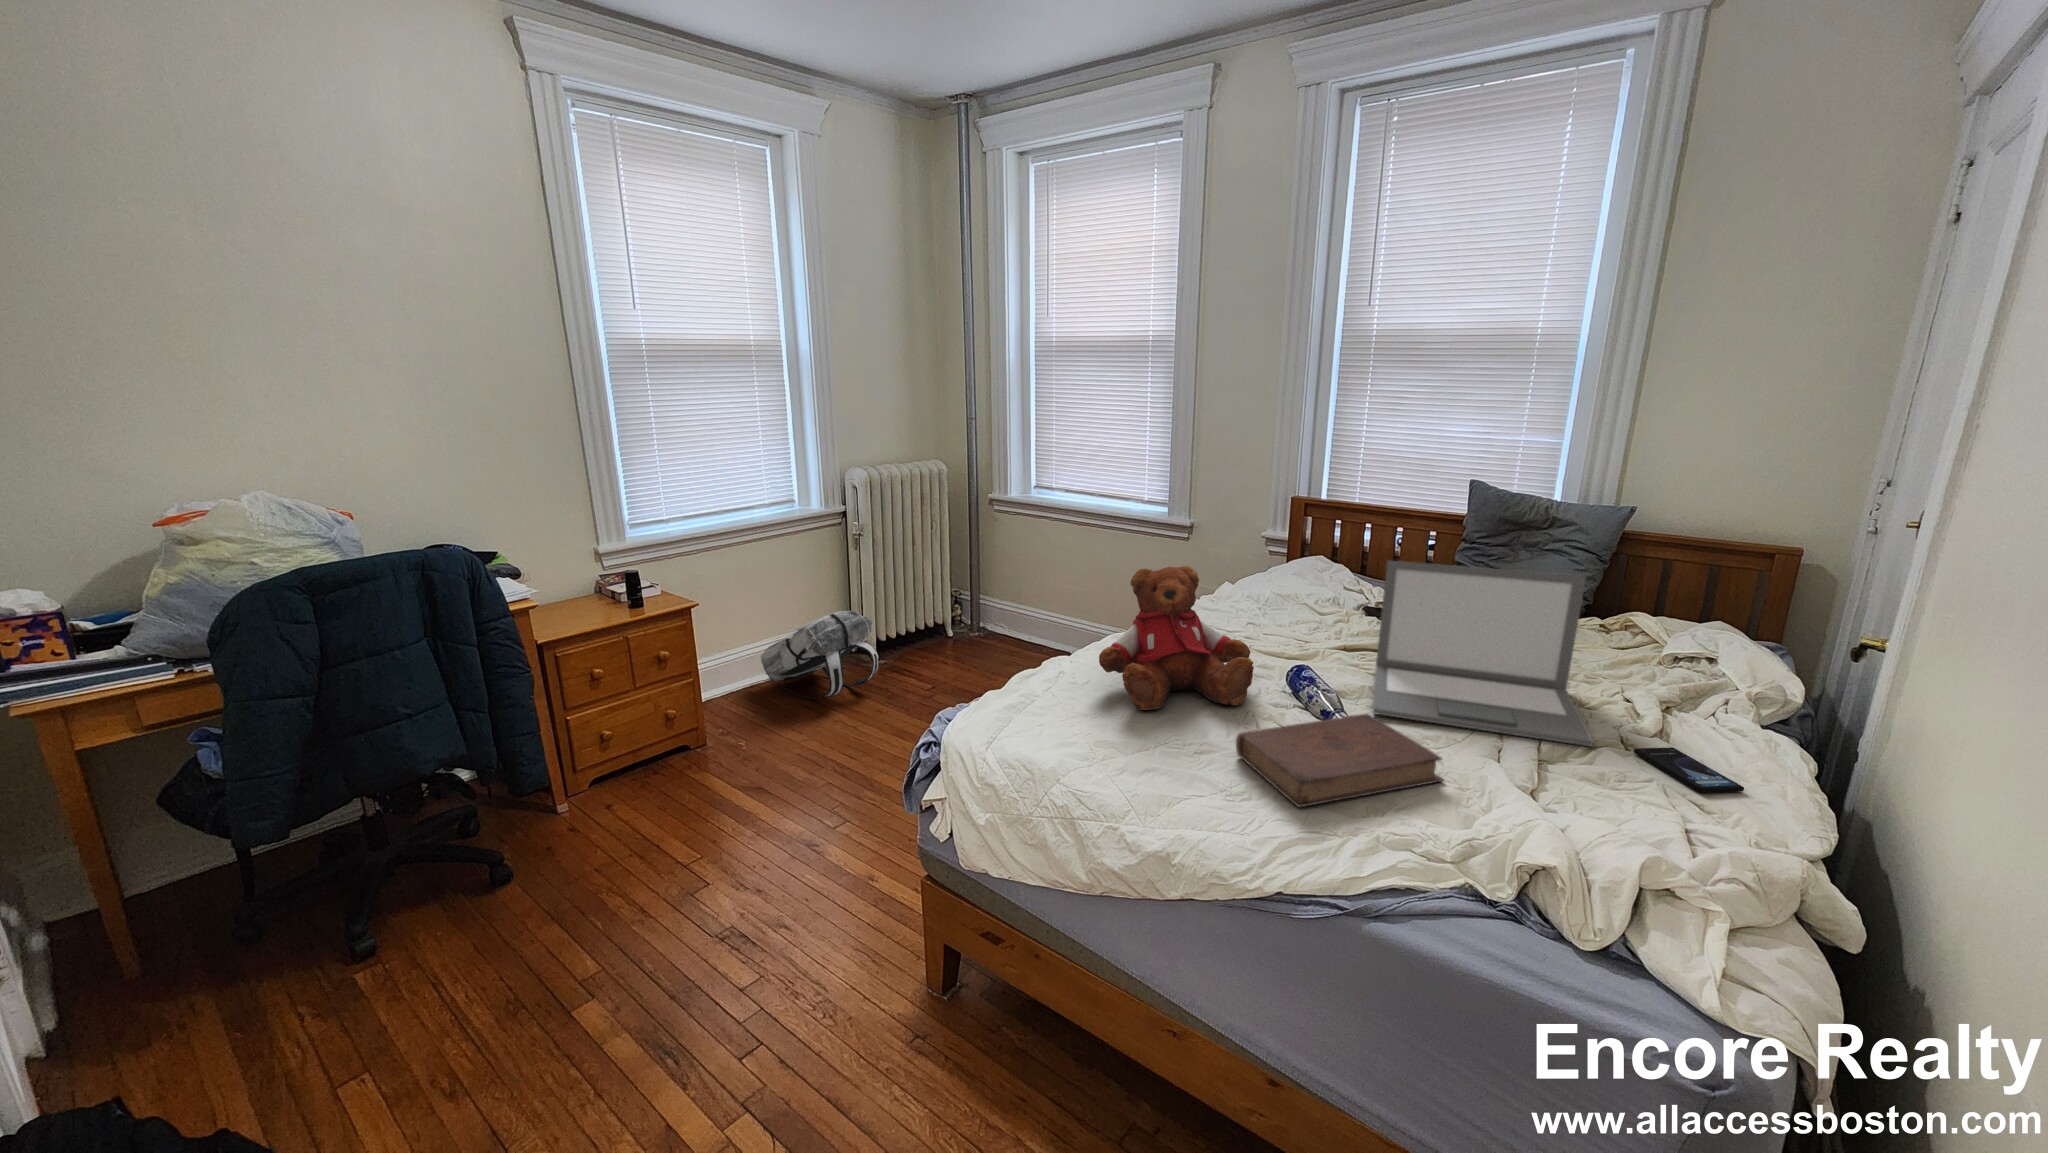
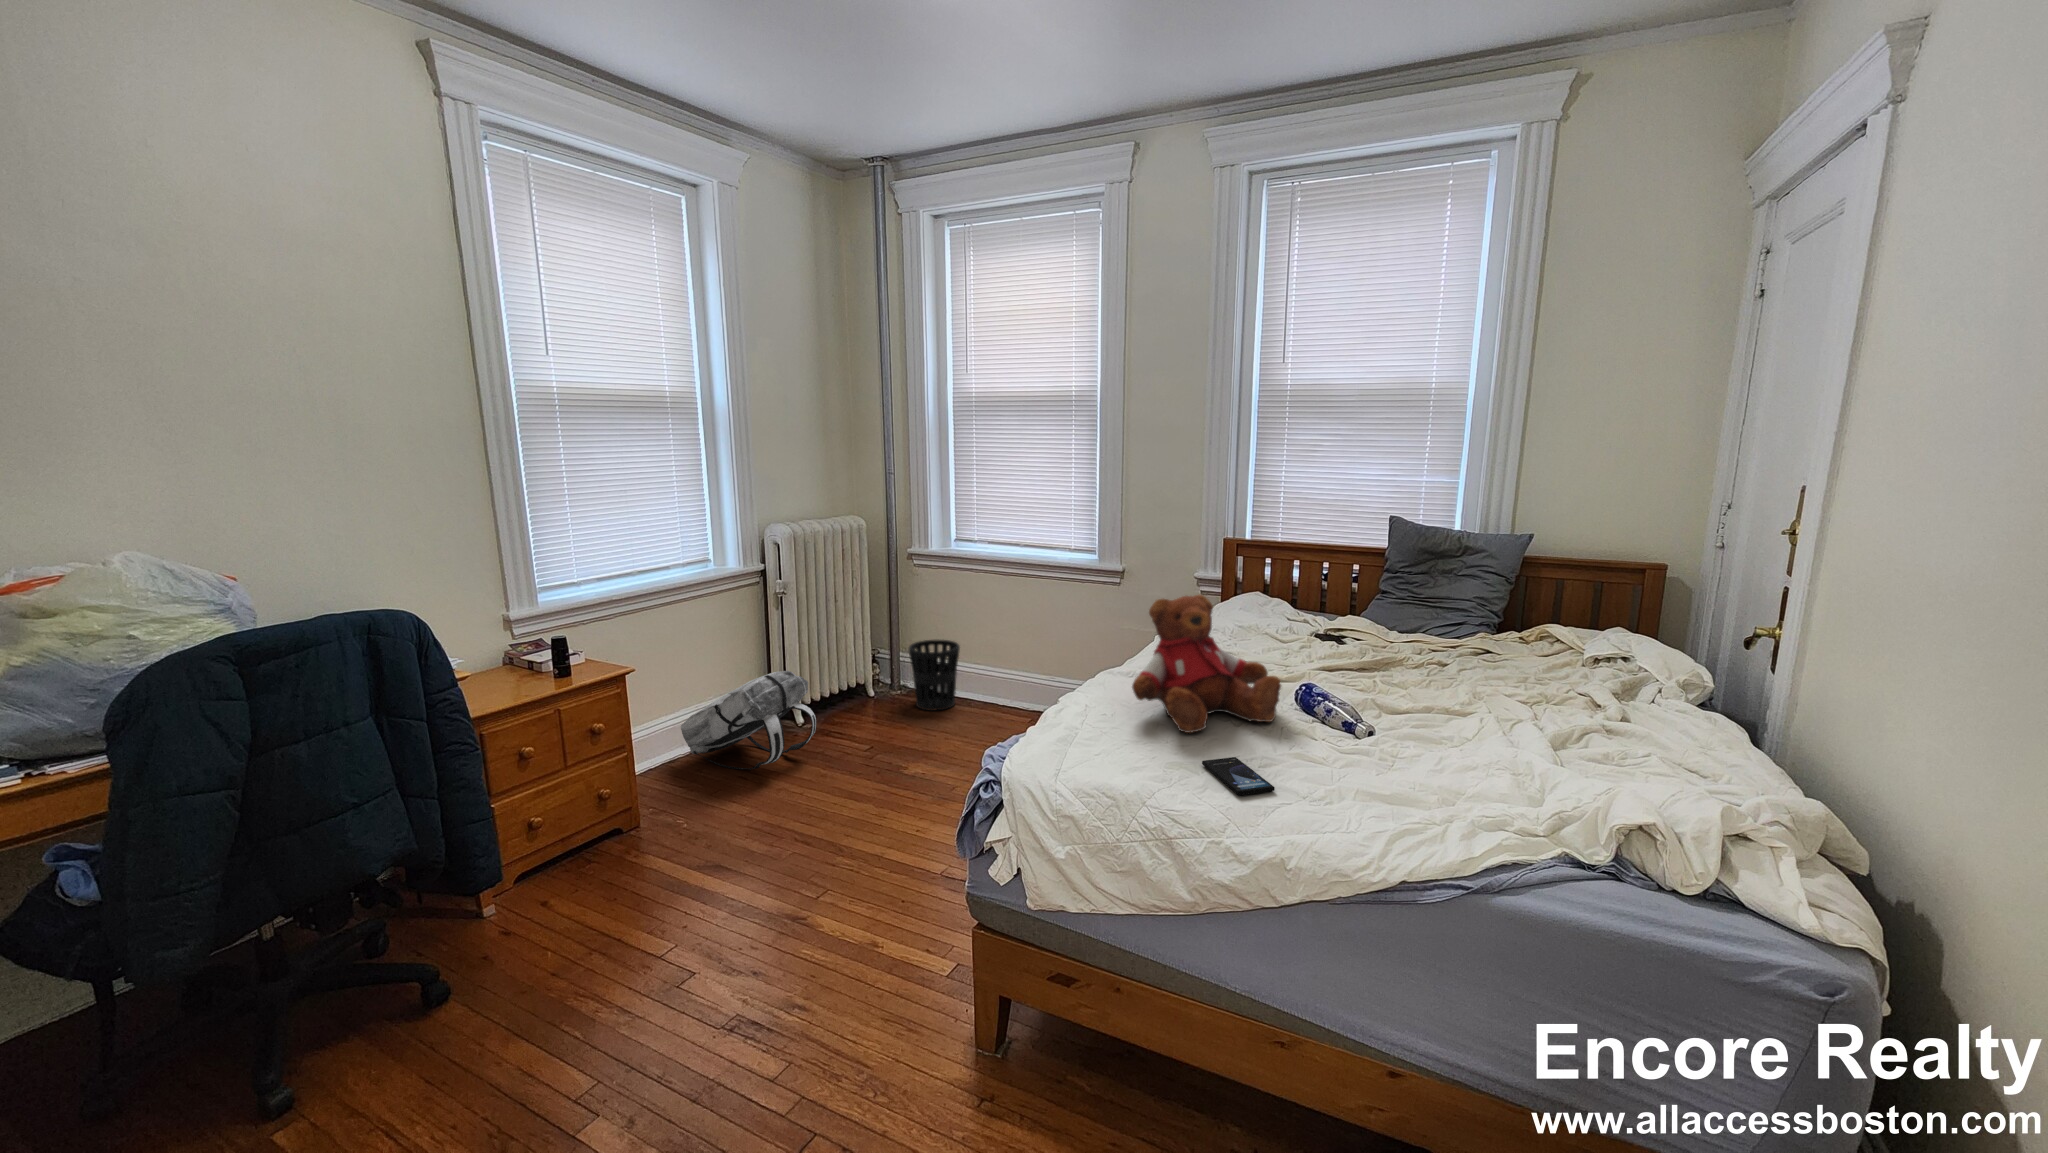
laptop: present [1373,561,1593,747] -> none [1366,582,1582,732]
wastebasket: none [981,585,1031,655] -> present [909,640,960,710]
book: present [1236,714,1444,807] -> none [1298,718,1488,804]
smartphone: present [1634,747,1744,793] -> present [1202,757,1275,795]

